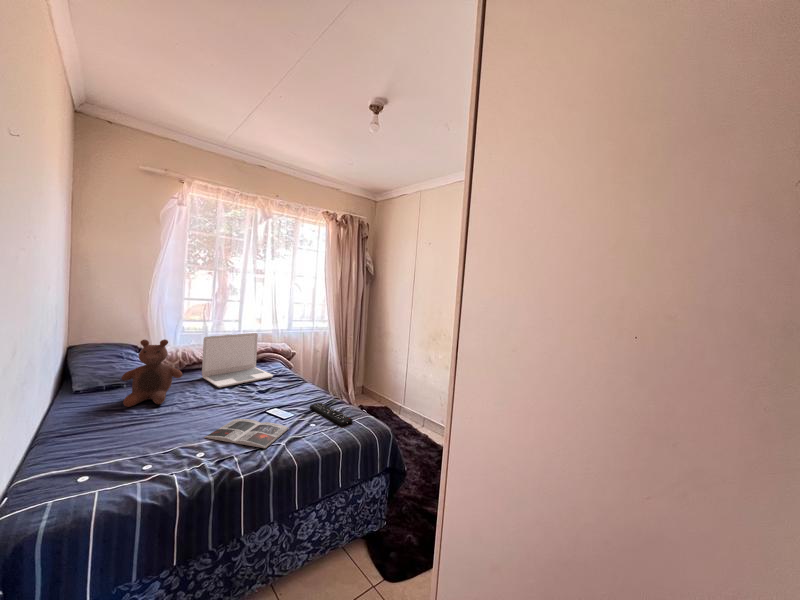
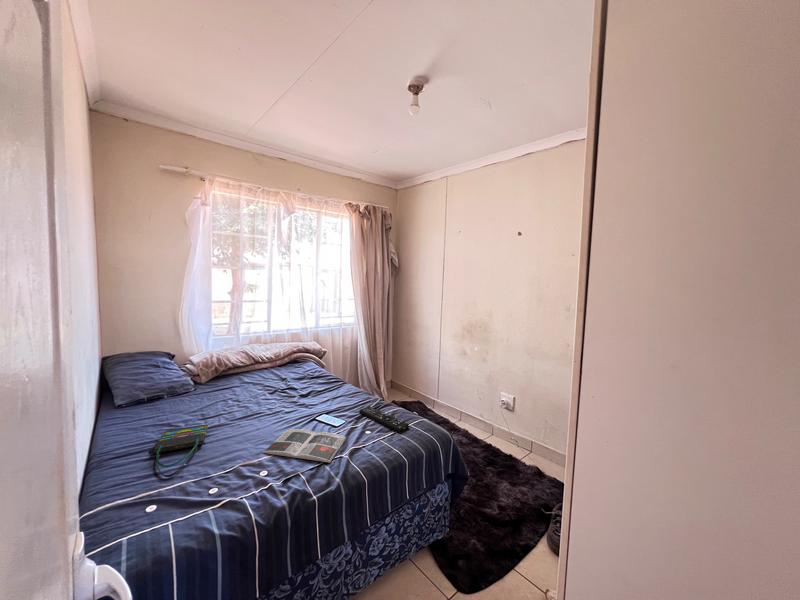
laptop: present [202,333,273,388] -> none [239,334,311,394]
stuffed bear: present [121,339,182,407] -> none [164,348,225,421]
tote bag: none [93,411,157,454] -> present [148,425,208,477]

